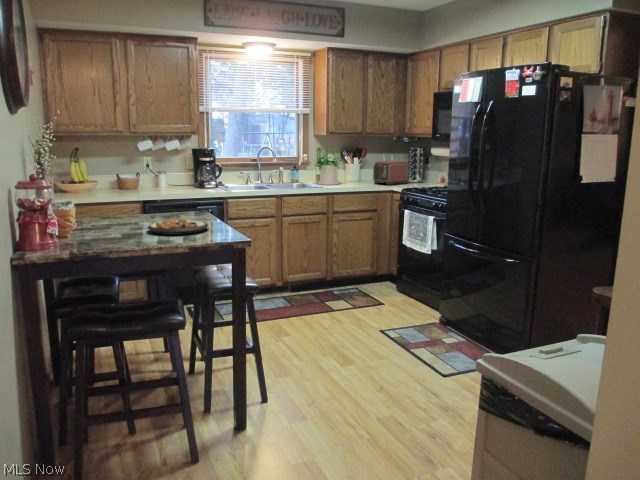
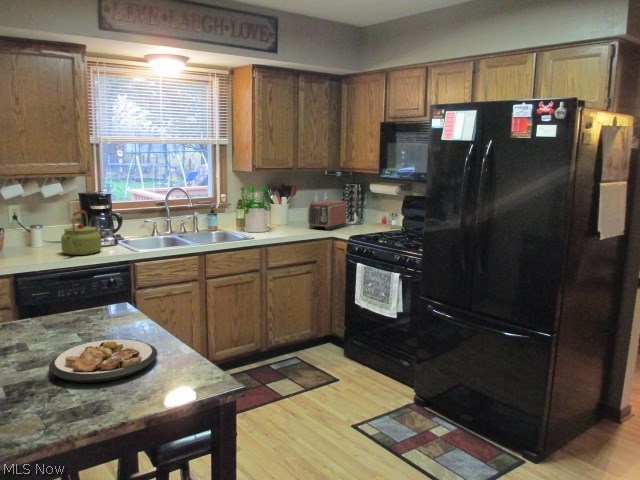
kettle: none [177,160,205,192] -> present [61,210,101,255]

